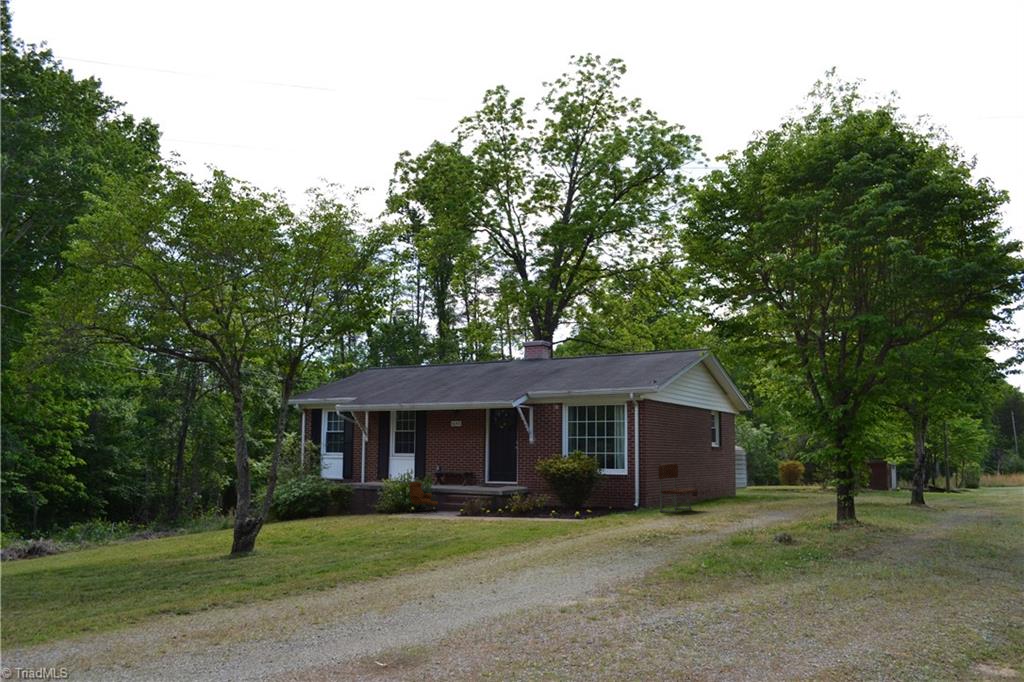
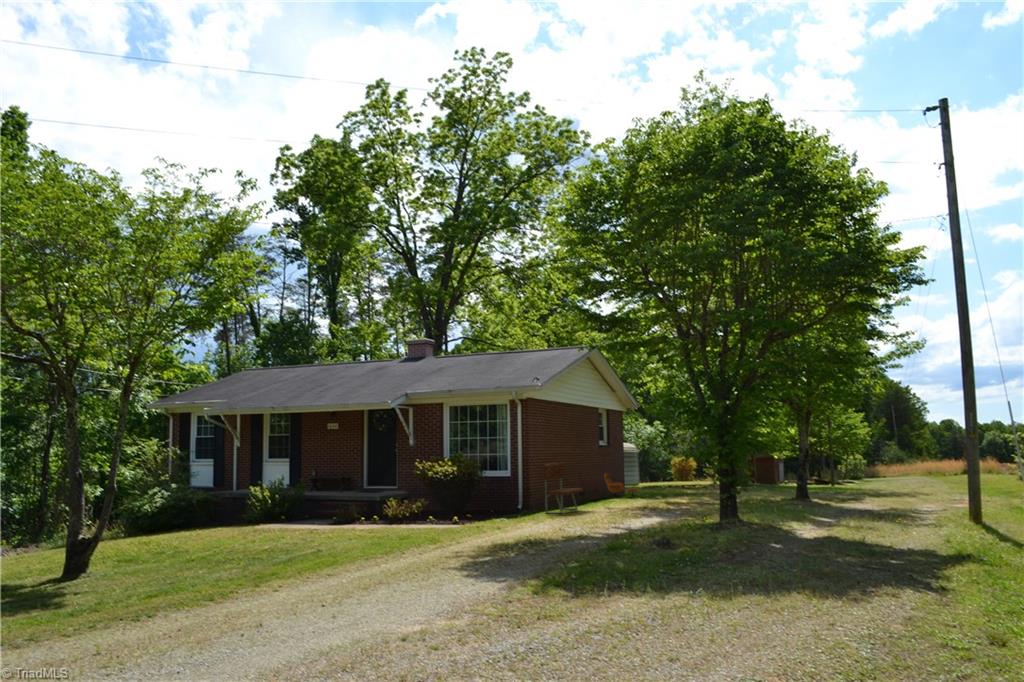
lounge chair: present [409,482,438,512] -> present [604,473,637,497]

